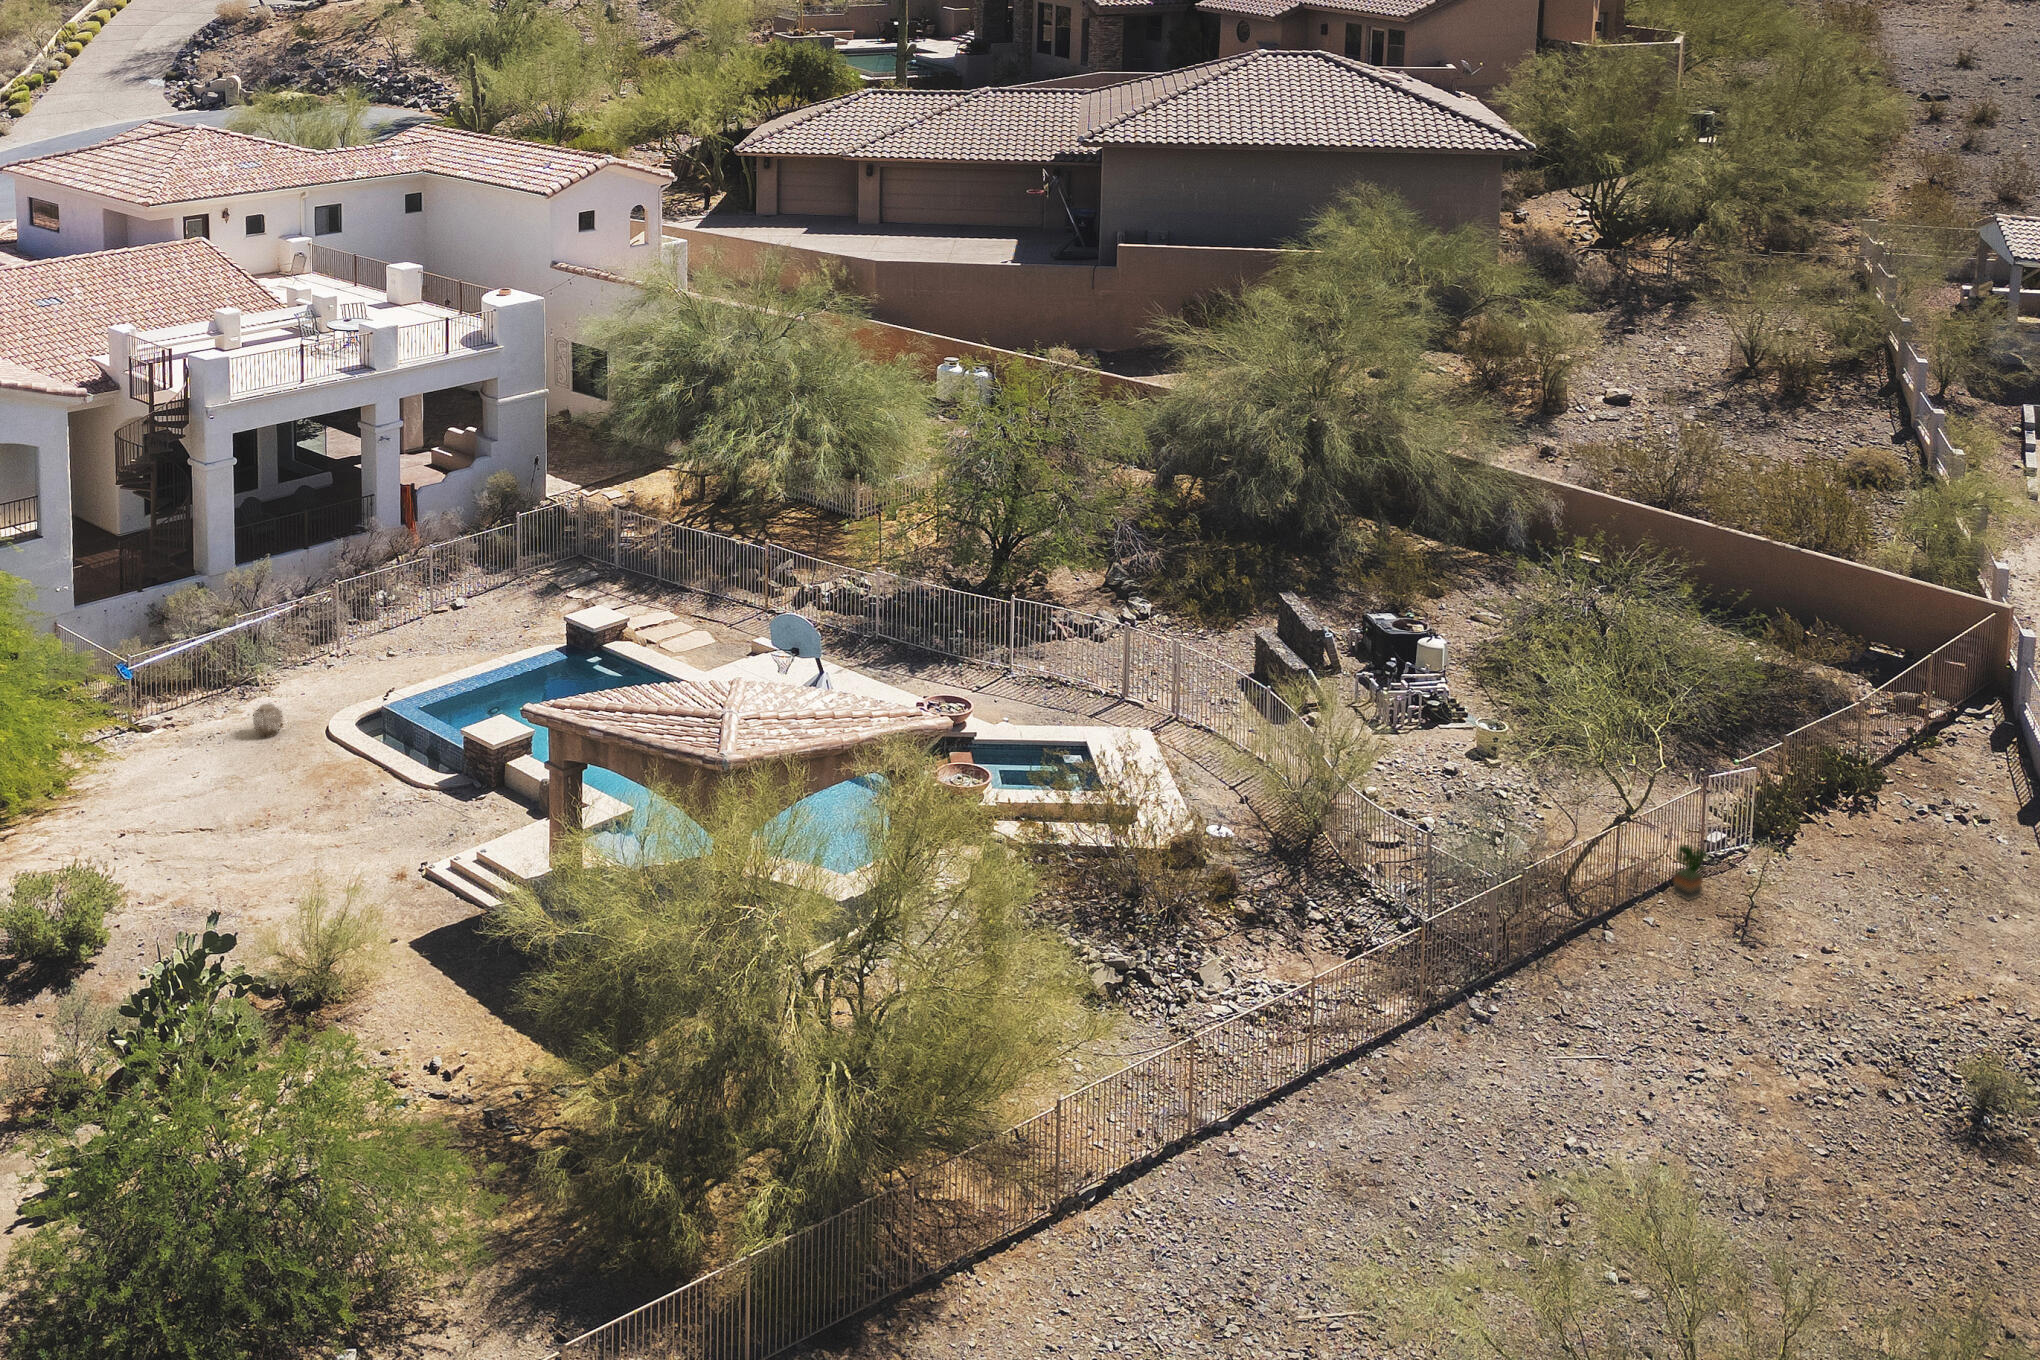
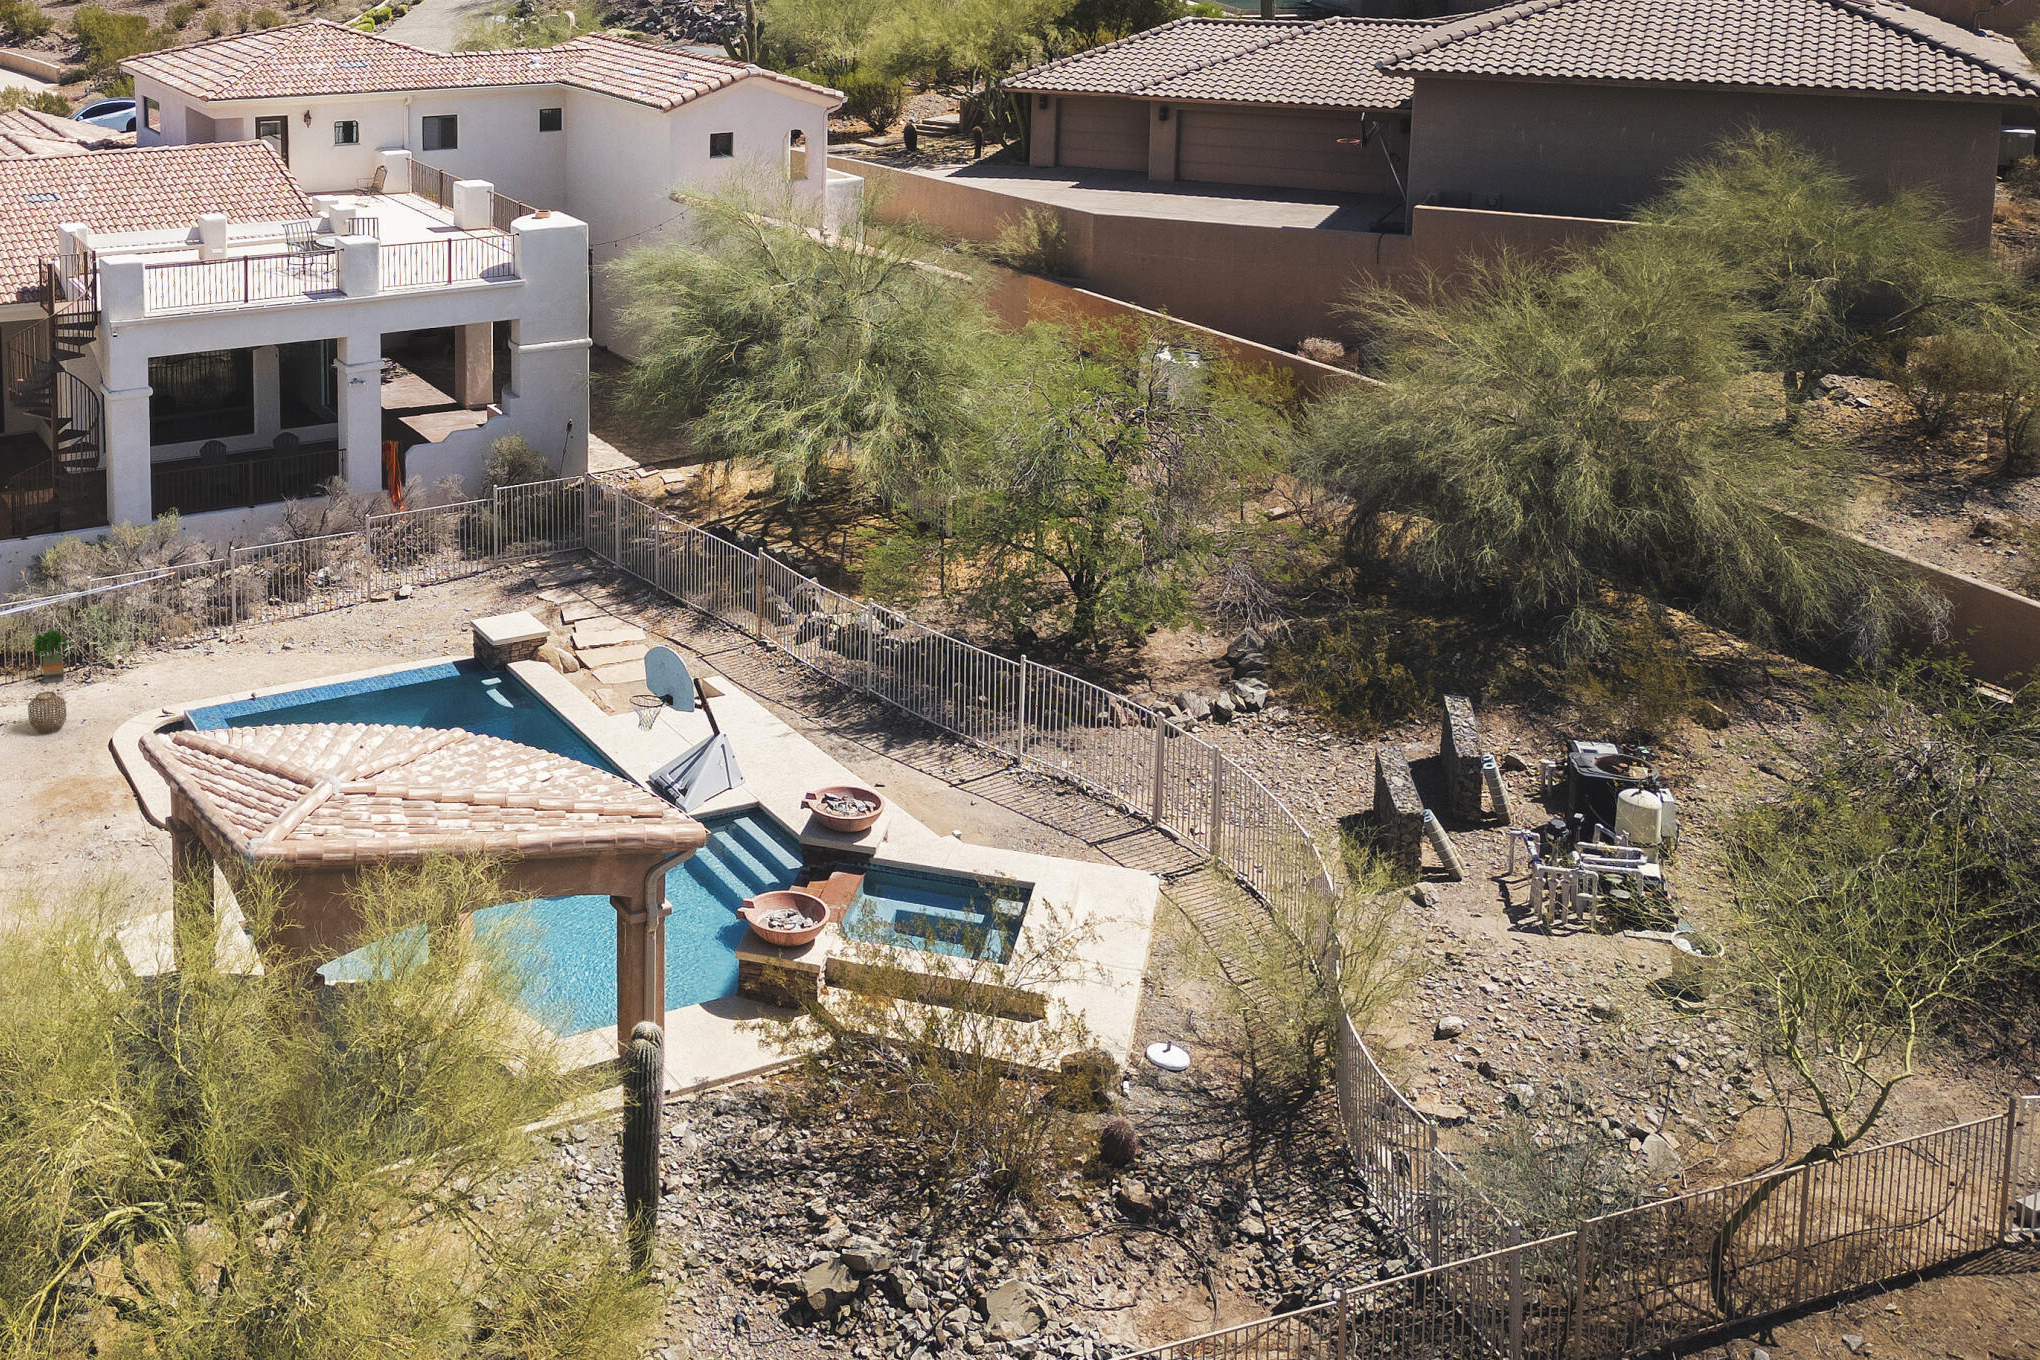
potted tree: present [1673,845,1711,900] -> present [33,630,68,684]

